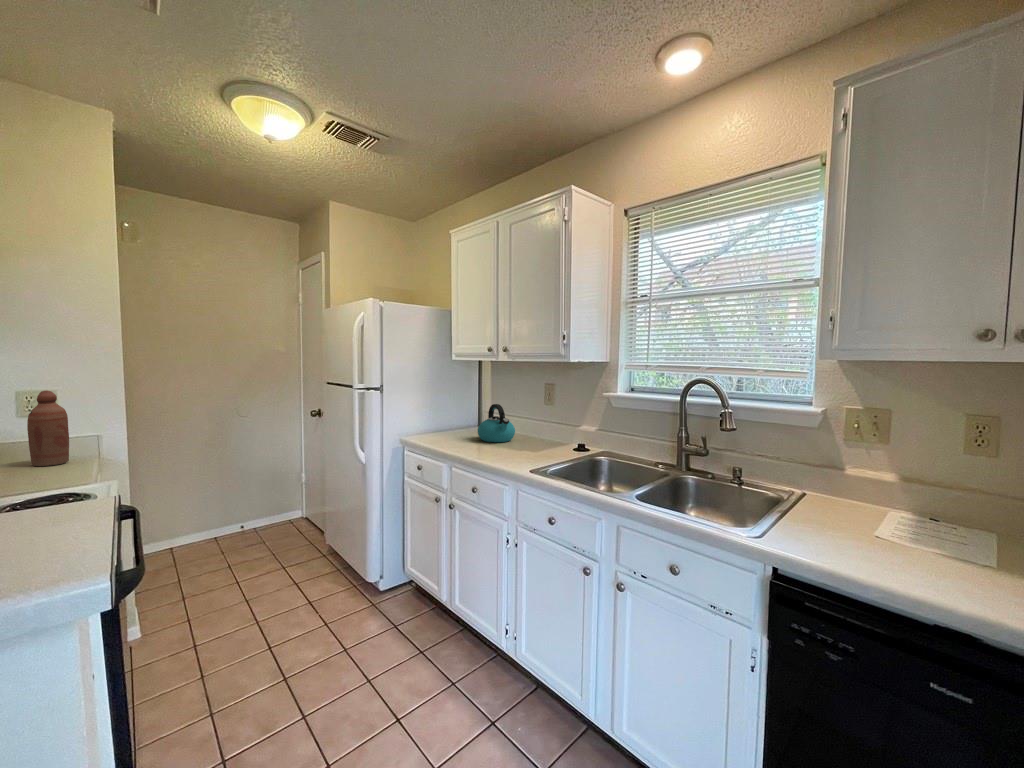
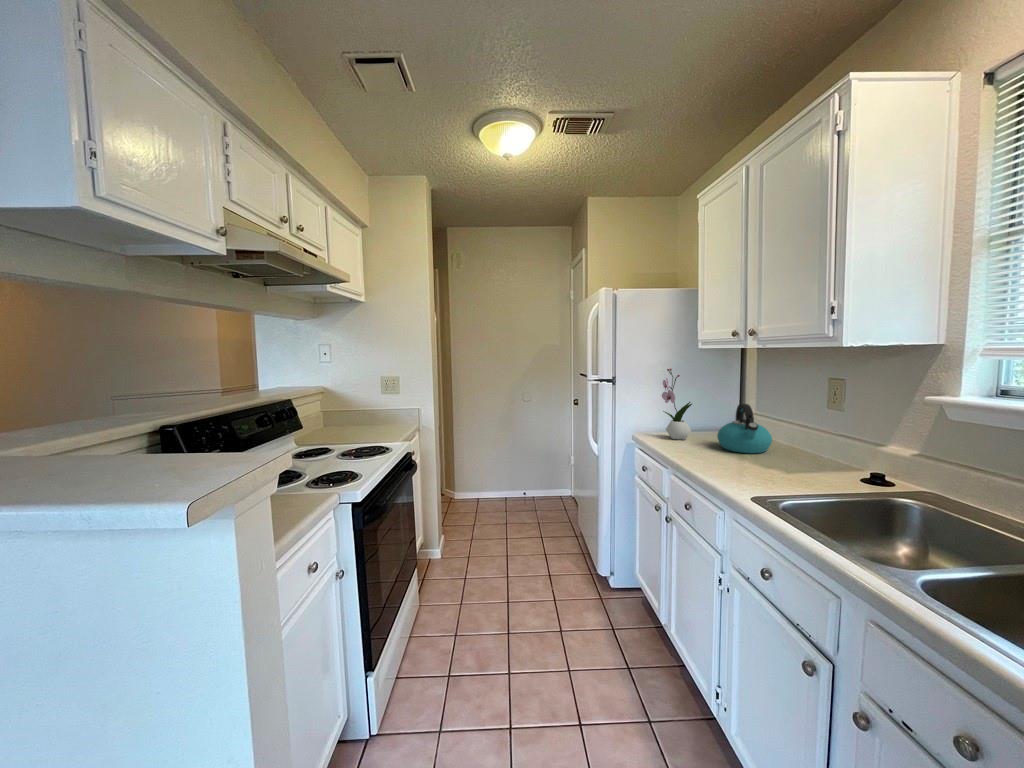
flower arrangement: none [429,376,456,438] -> present [662,369,692,440]
bottle: present [27,390,69,466] -> none [383,378,402,428]

